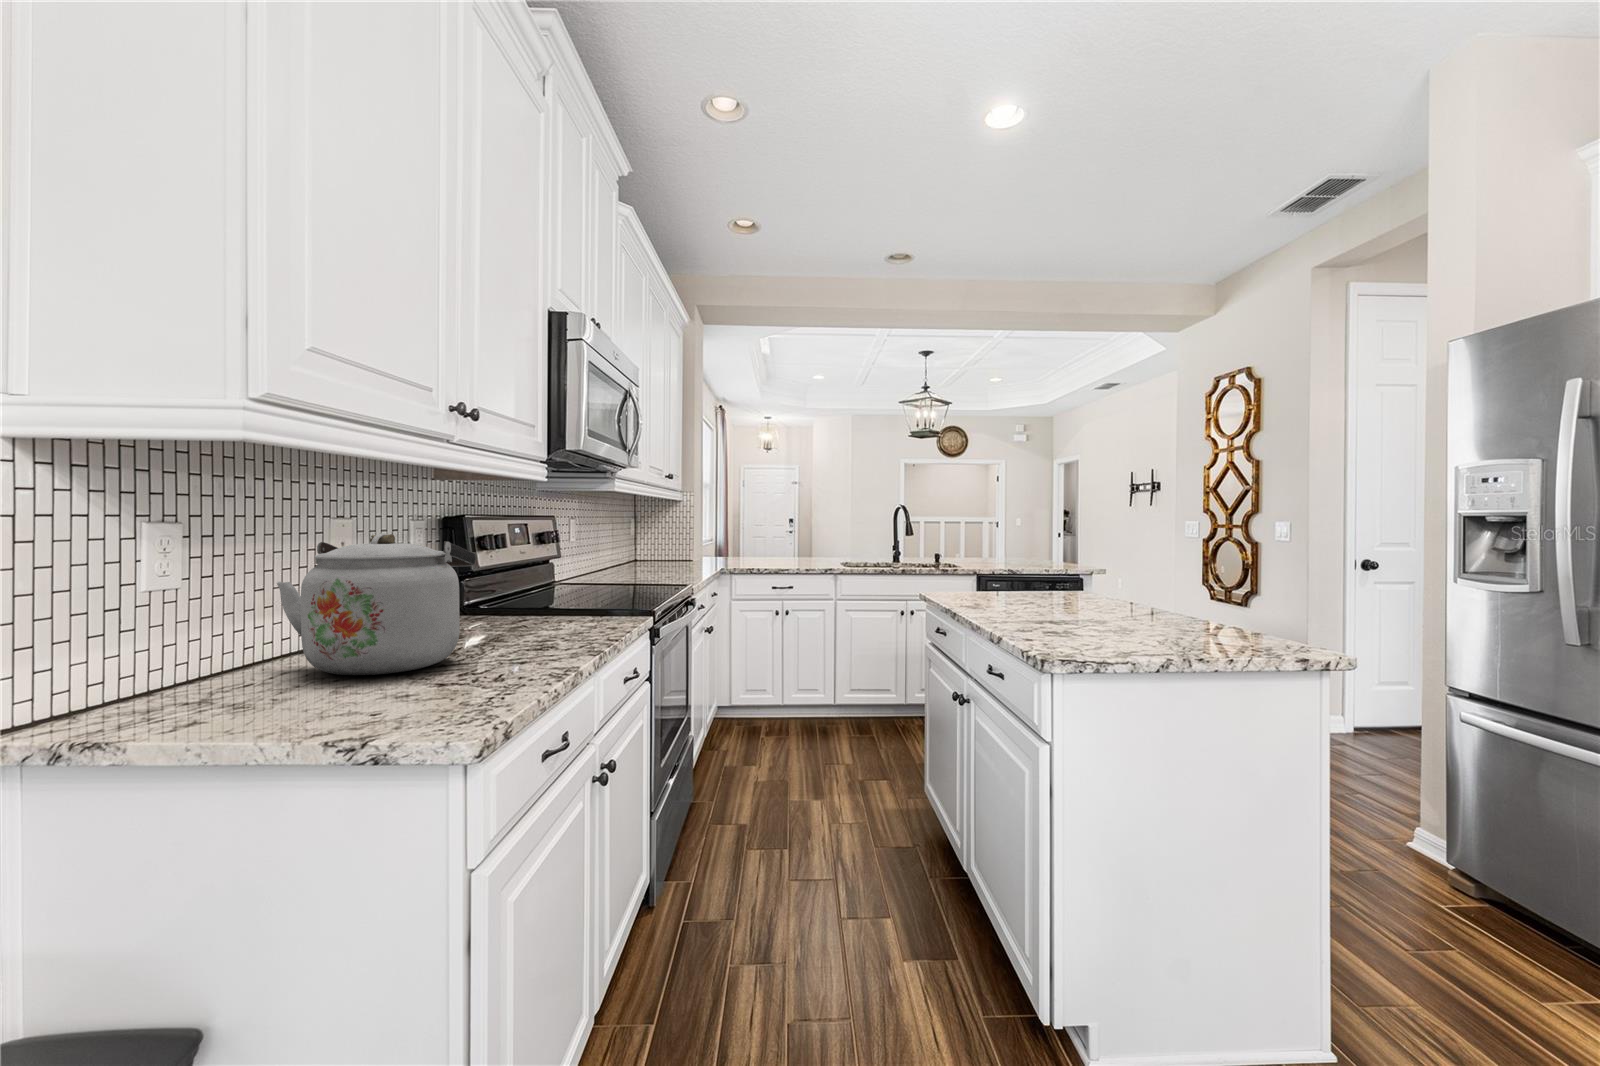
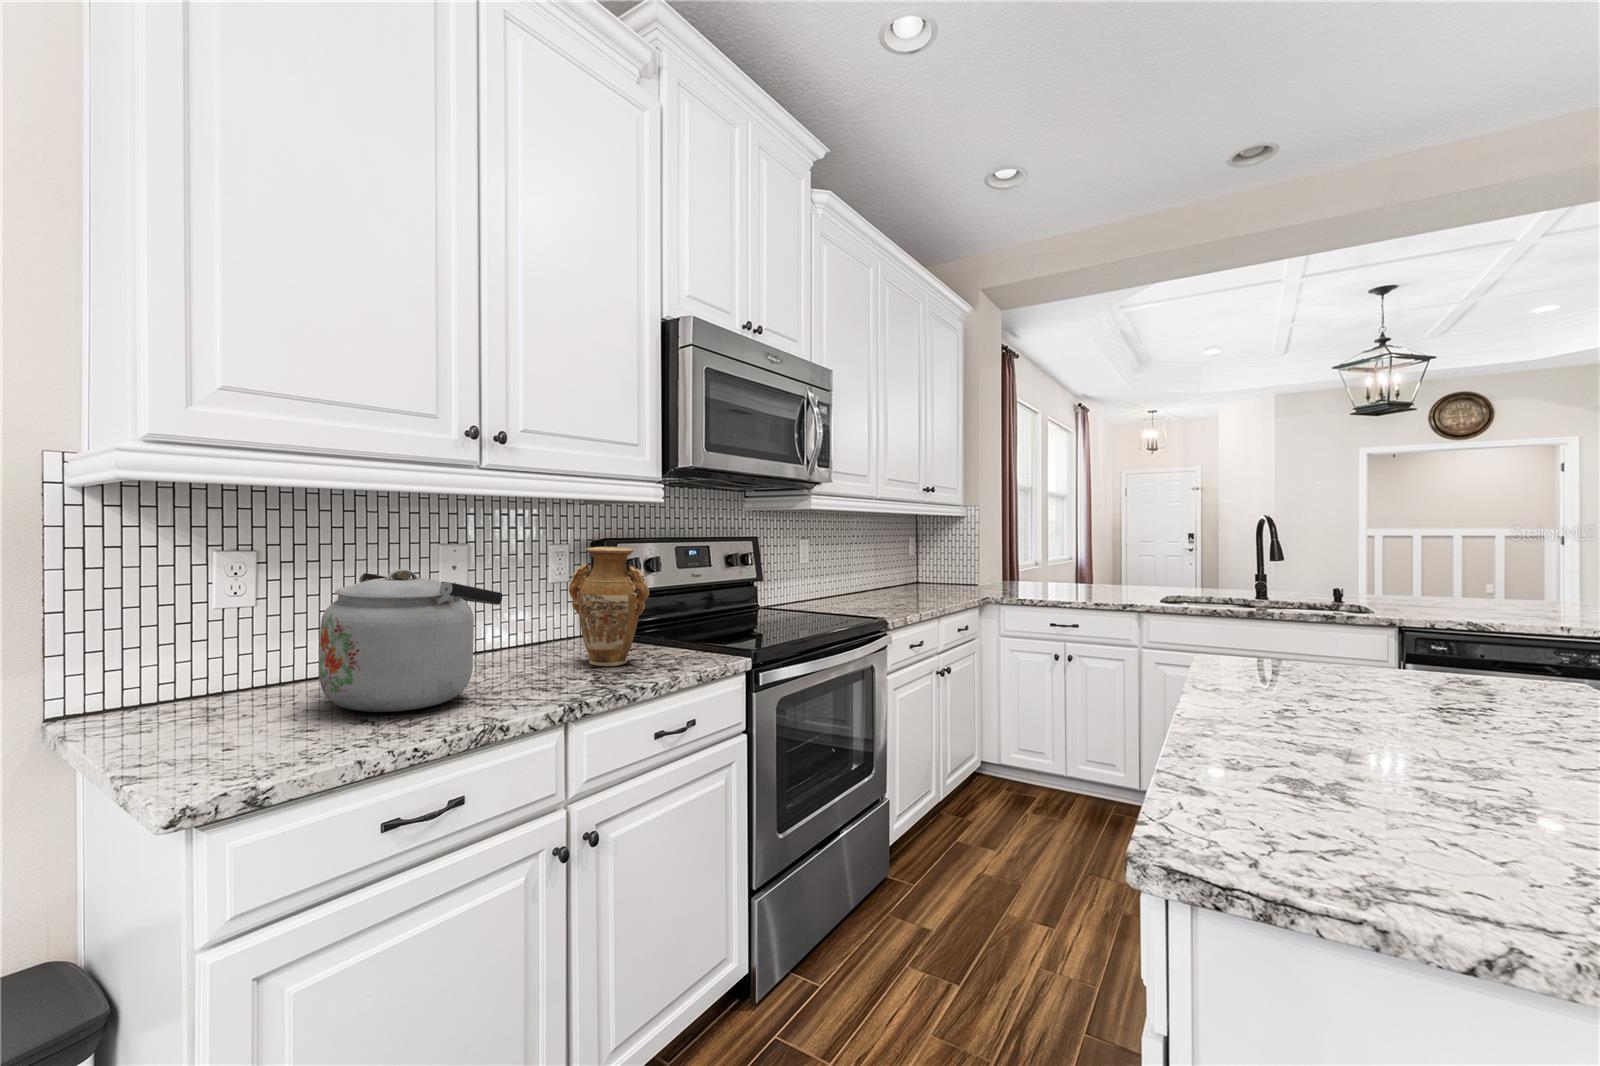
vase: none [467,518,550,629] -> present [569,547,649,666]

